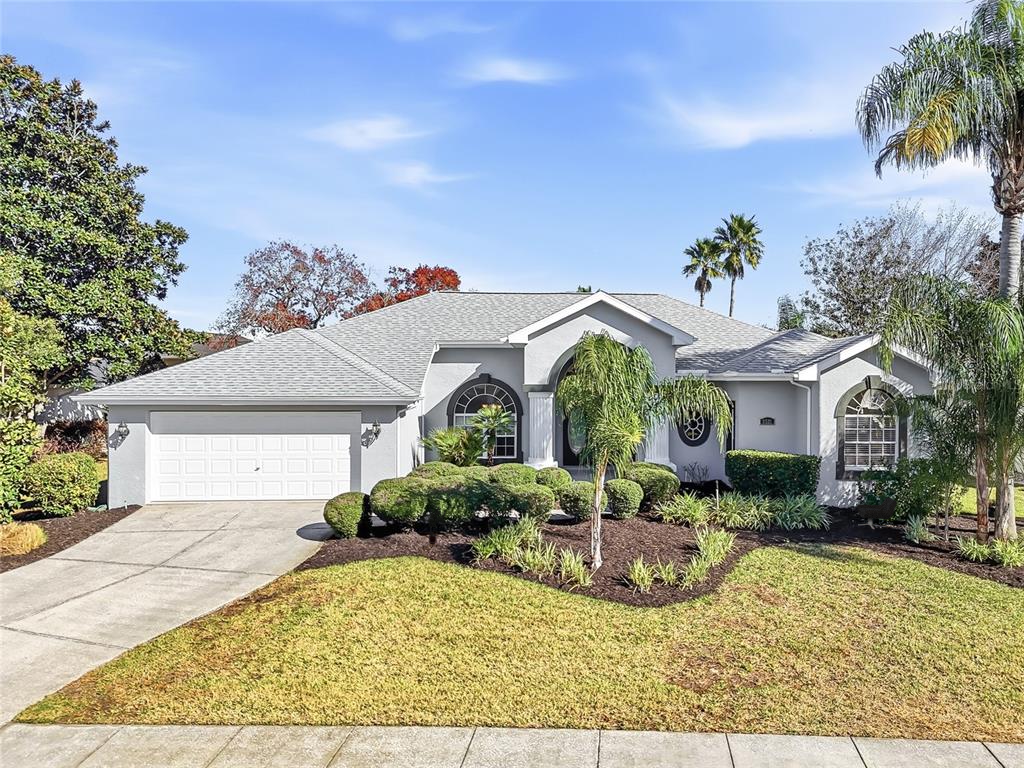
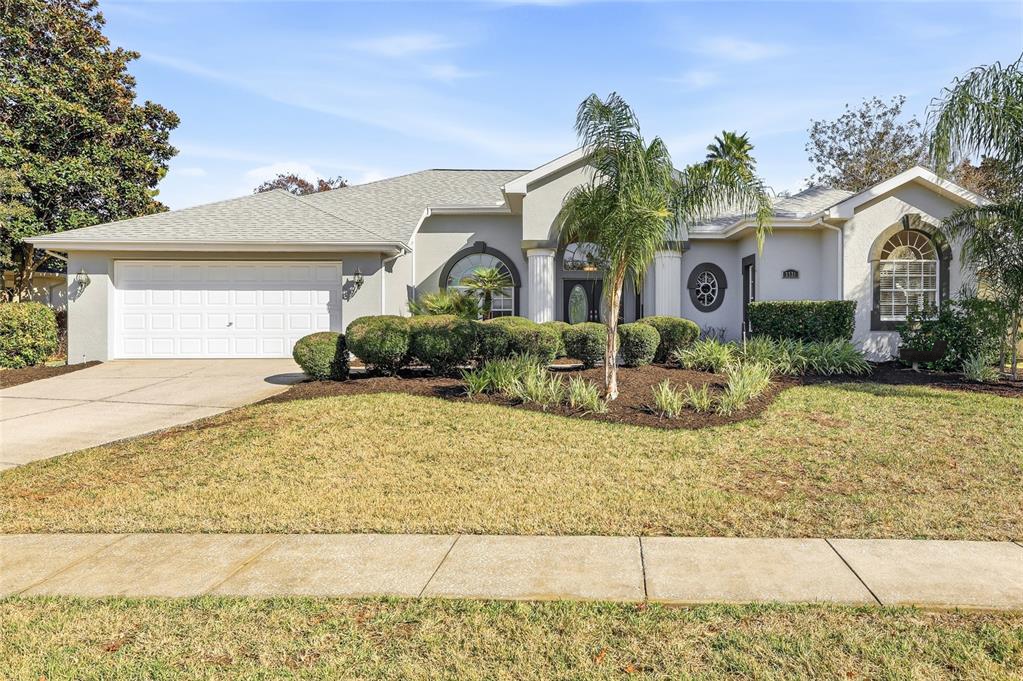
potted tree: present [420,505,446,544] -> none [406,340,438,386]

